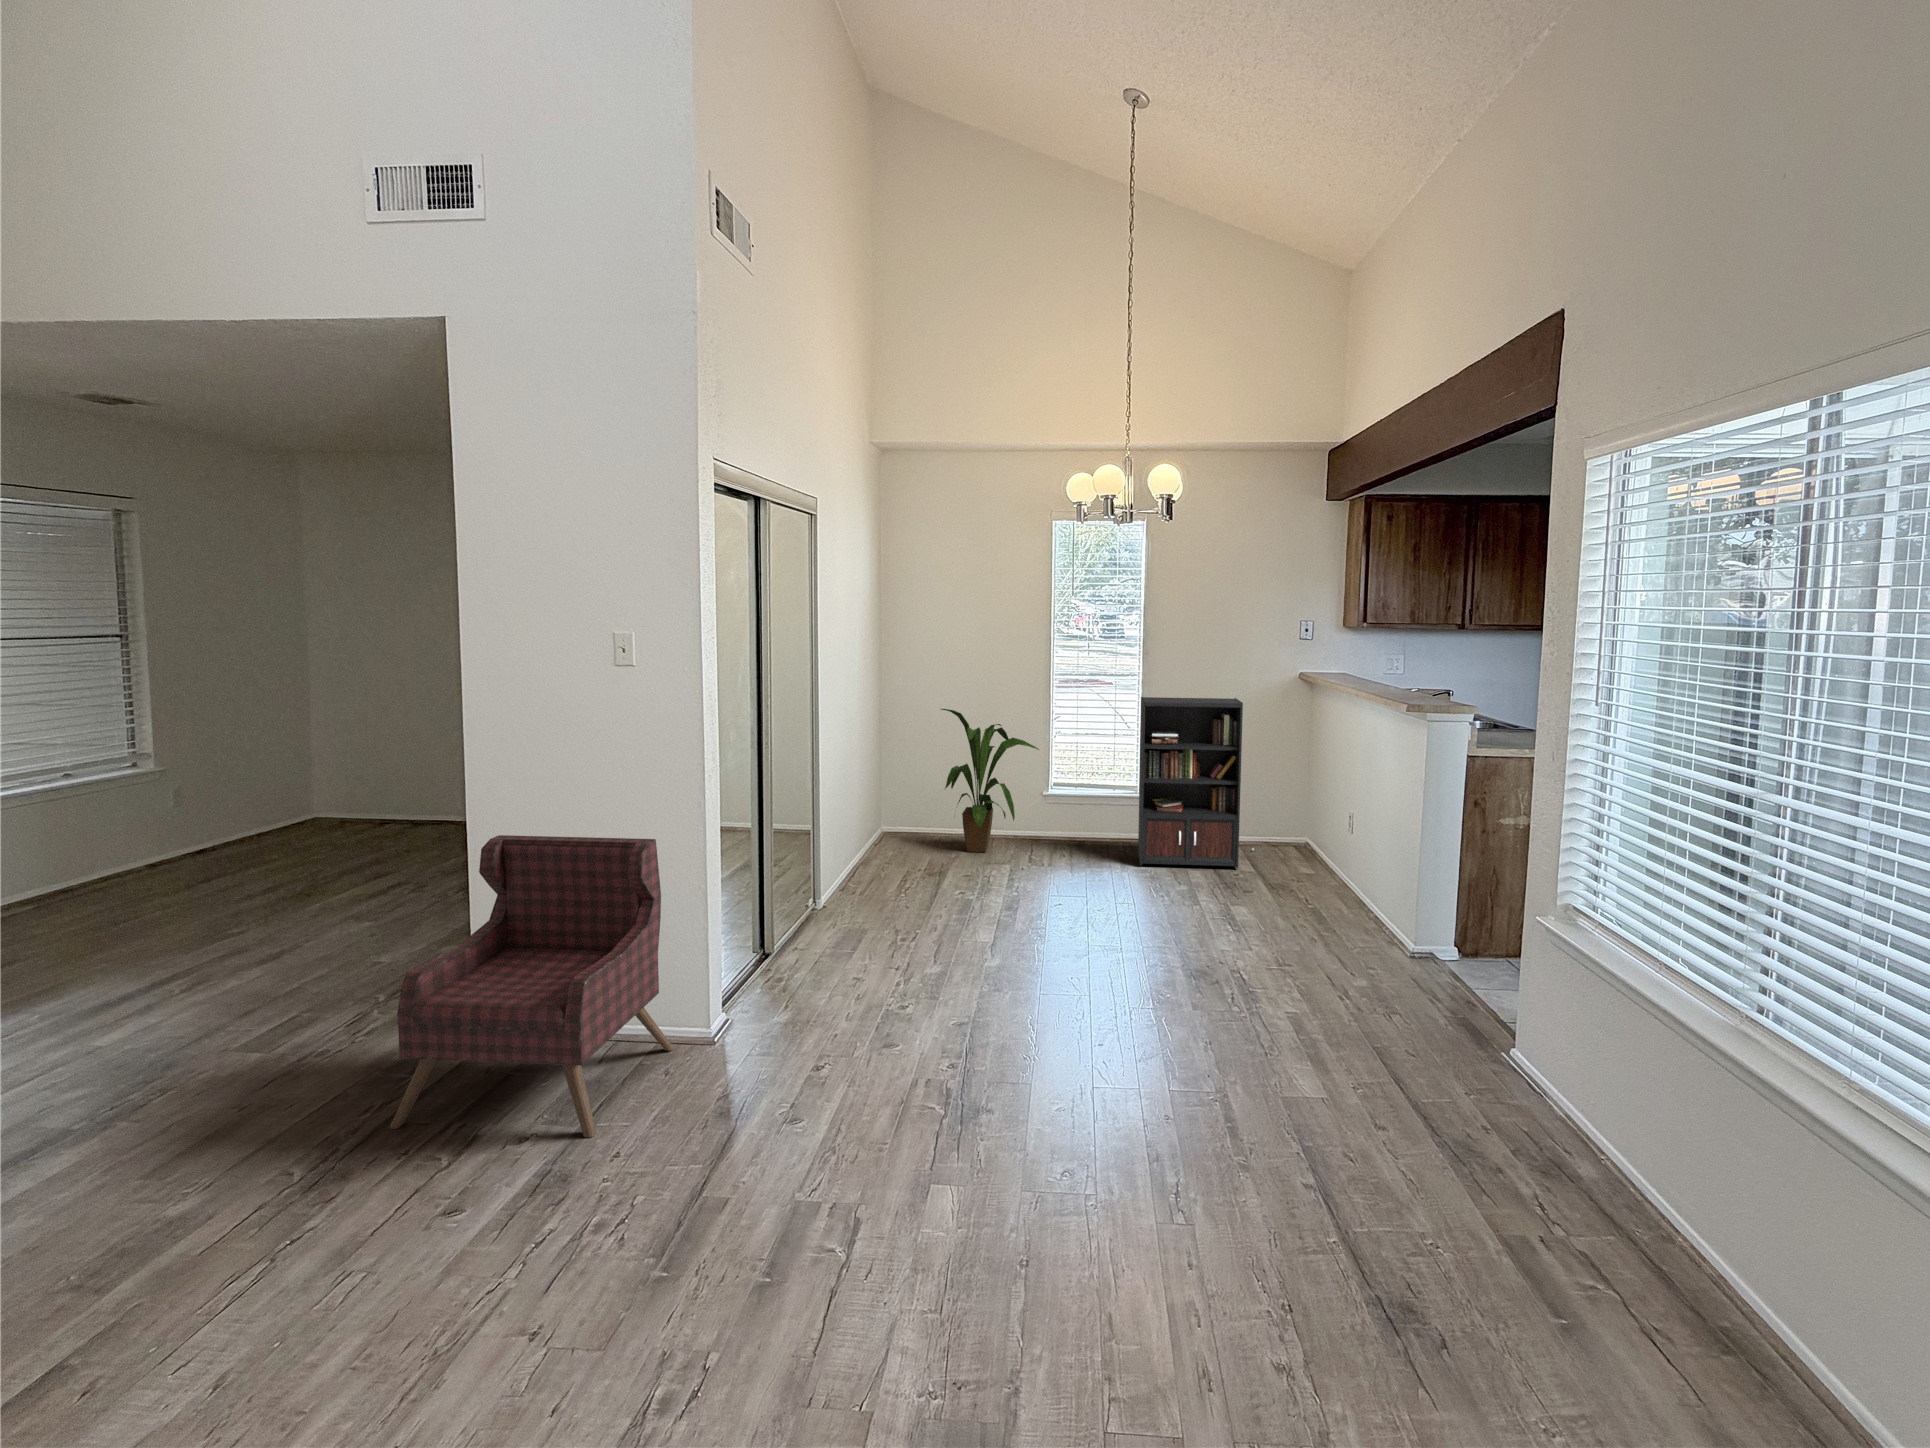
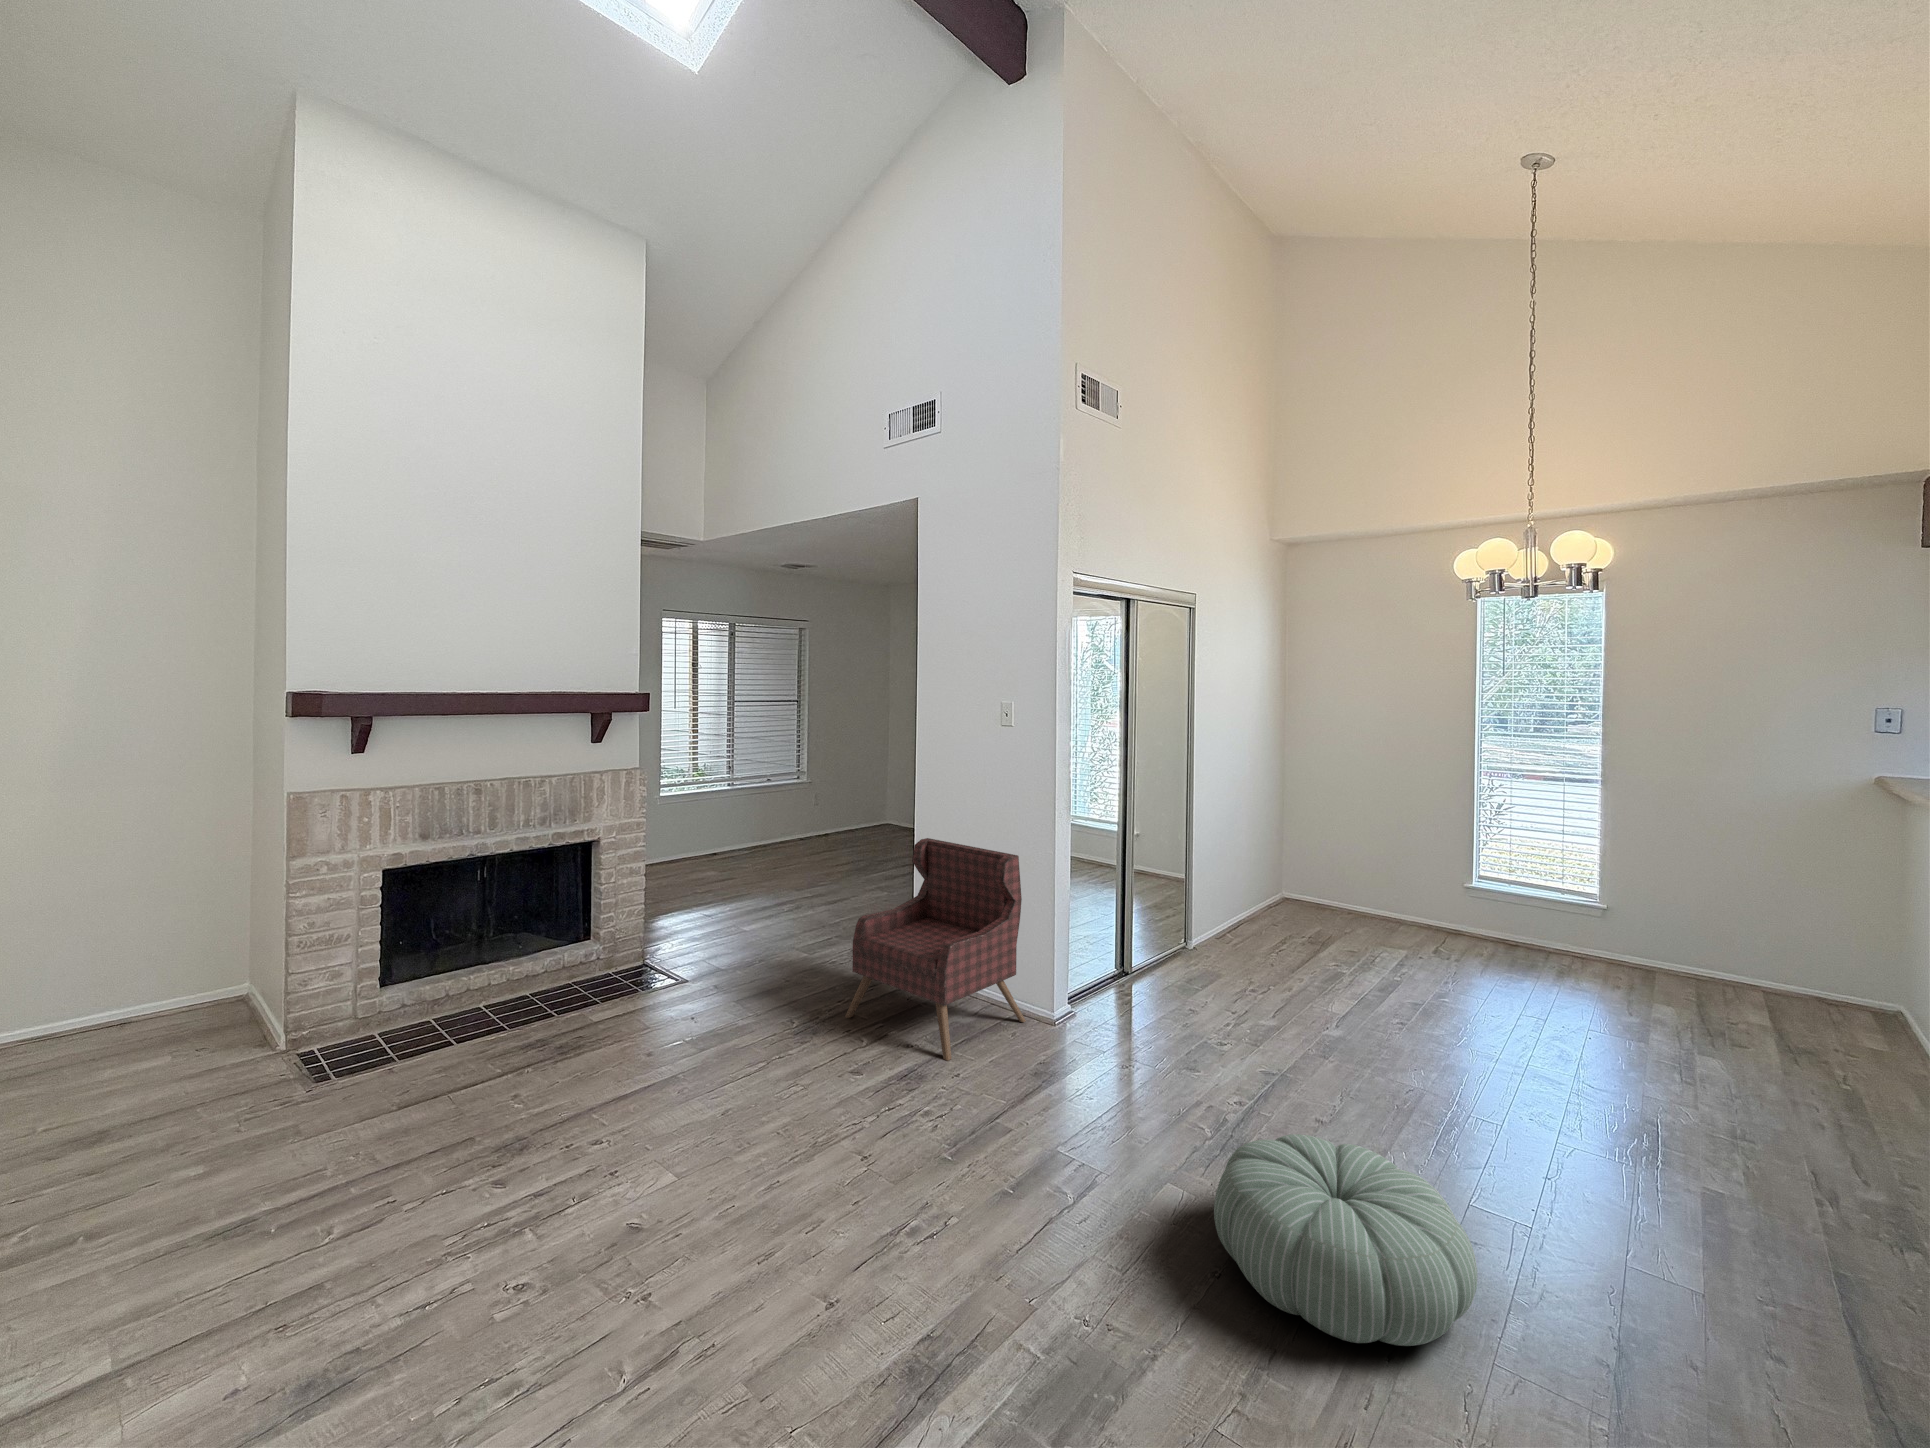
bookcase: present [1138,697,1254,868] -> none [1582,789,1787,1017]
house plant: present [941,709,1039,852] -> none [1336,784,1458,935]
pouf: none [1004,1073,1237,1273] -> present [1214,1134,1477,1346]

